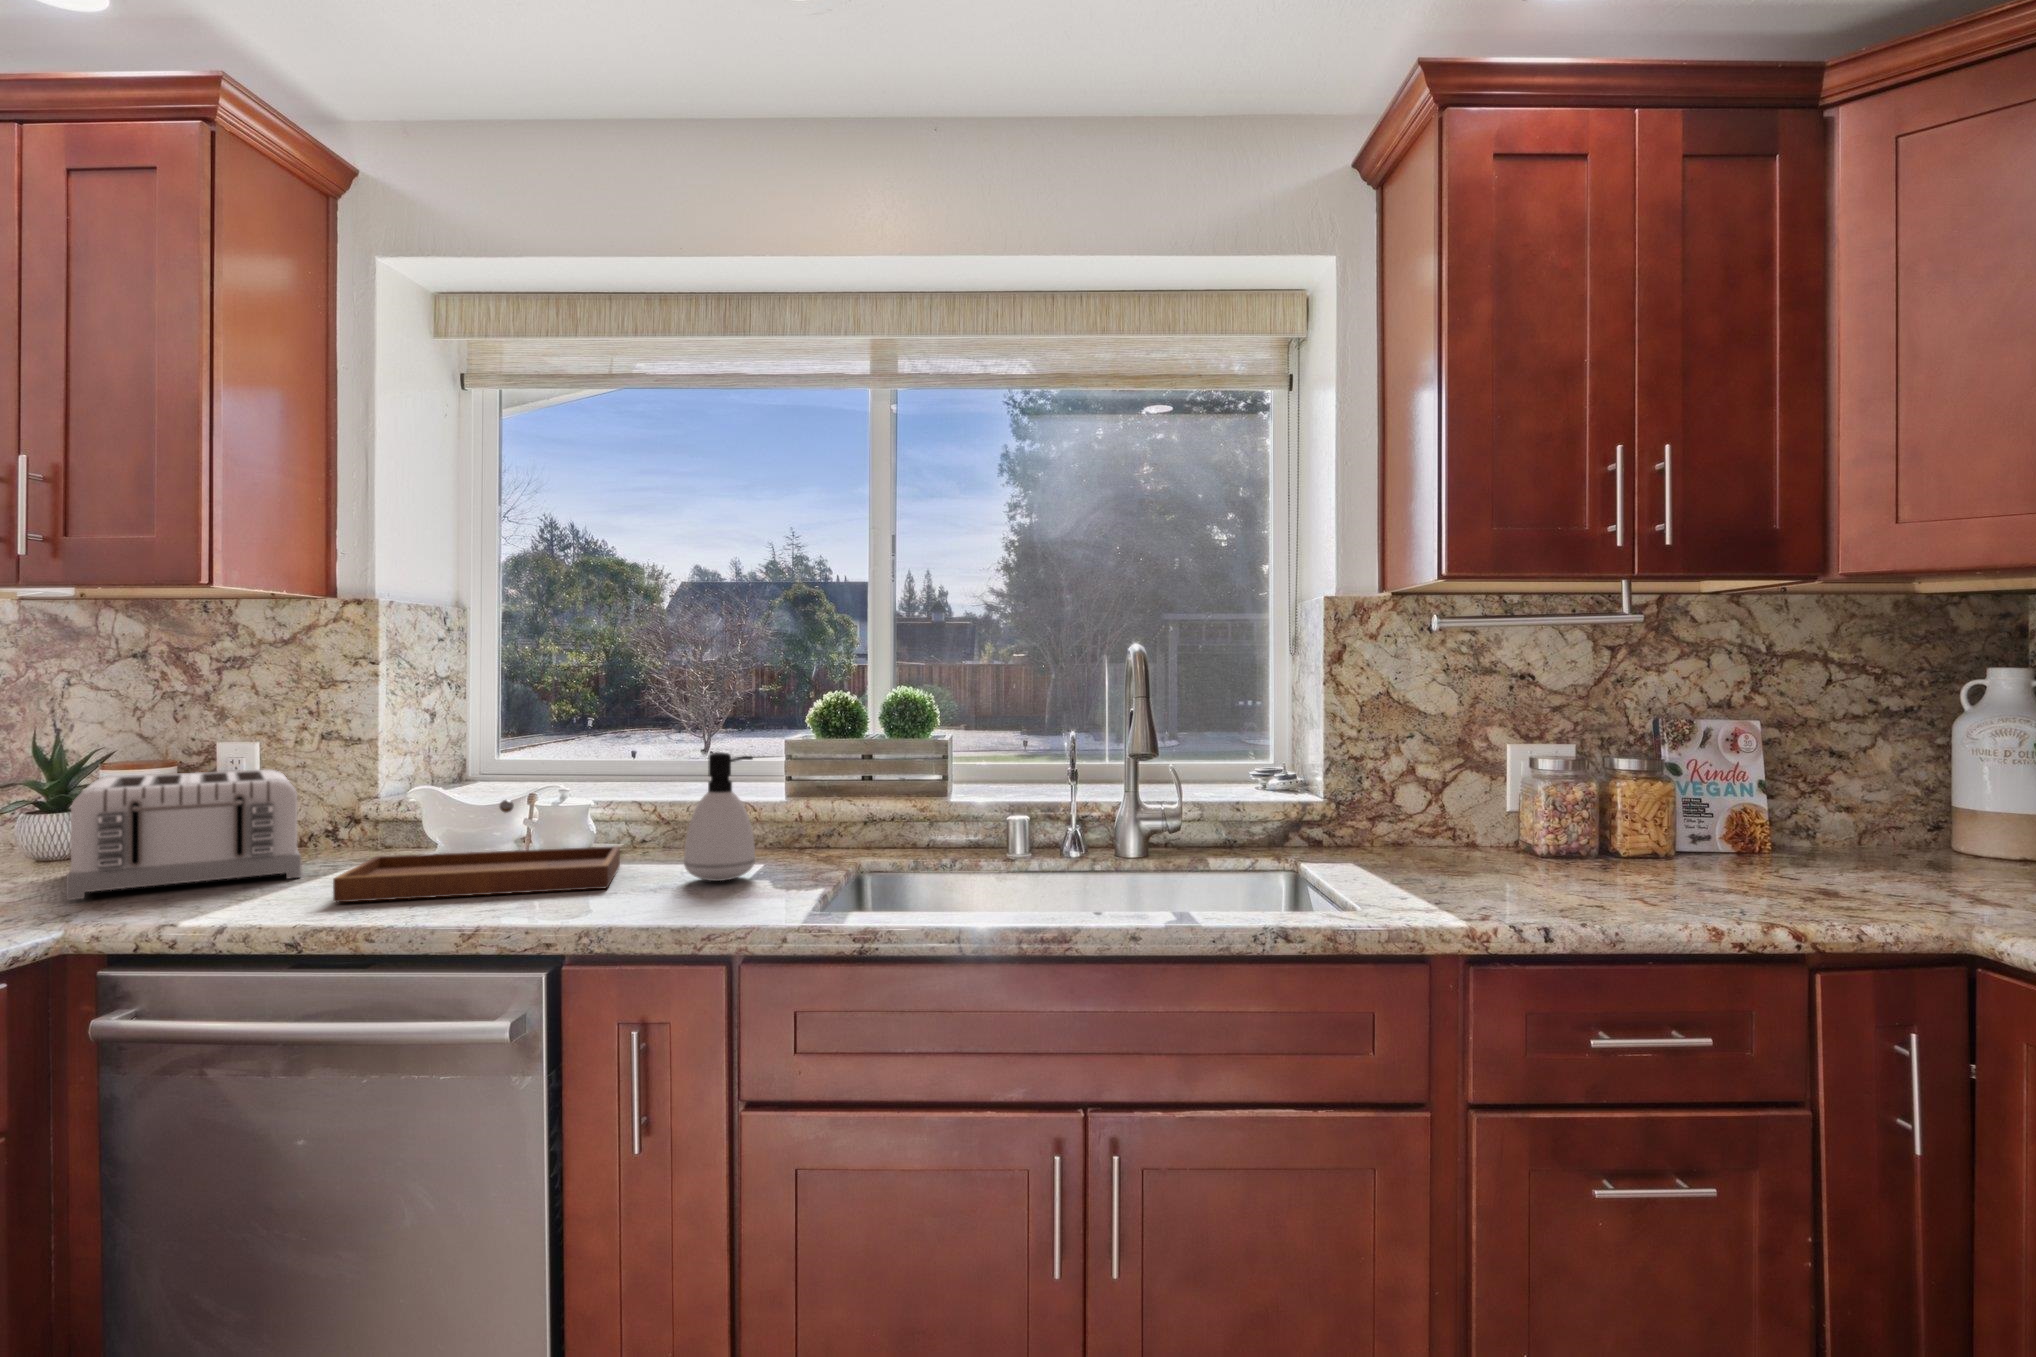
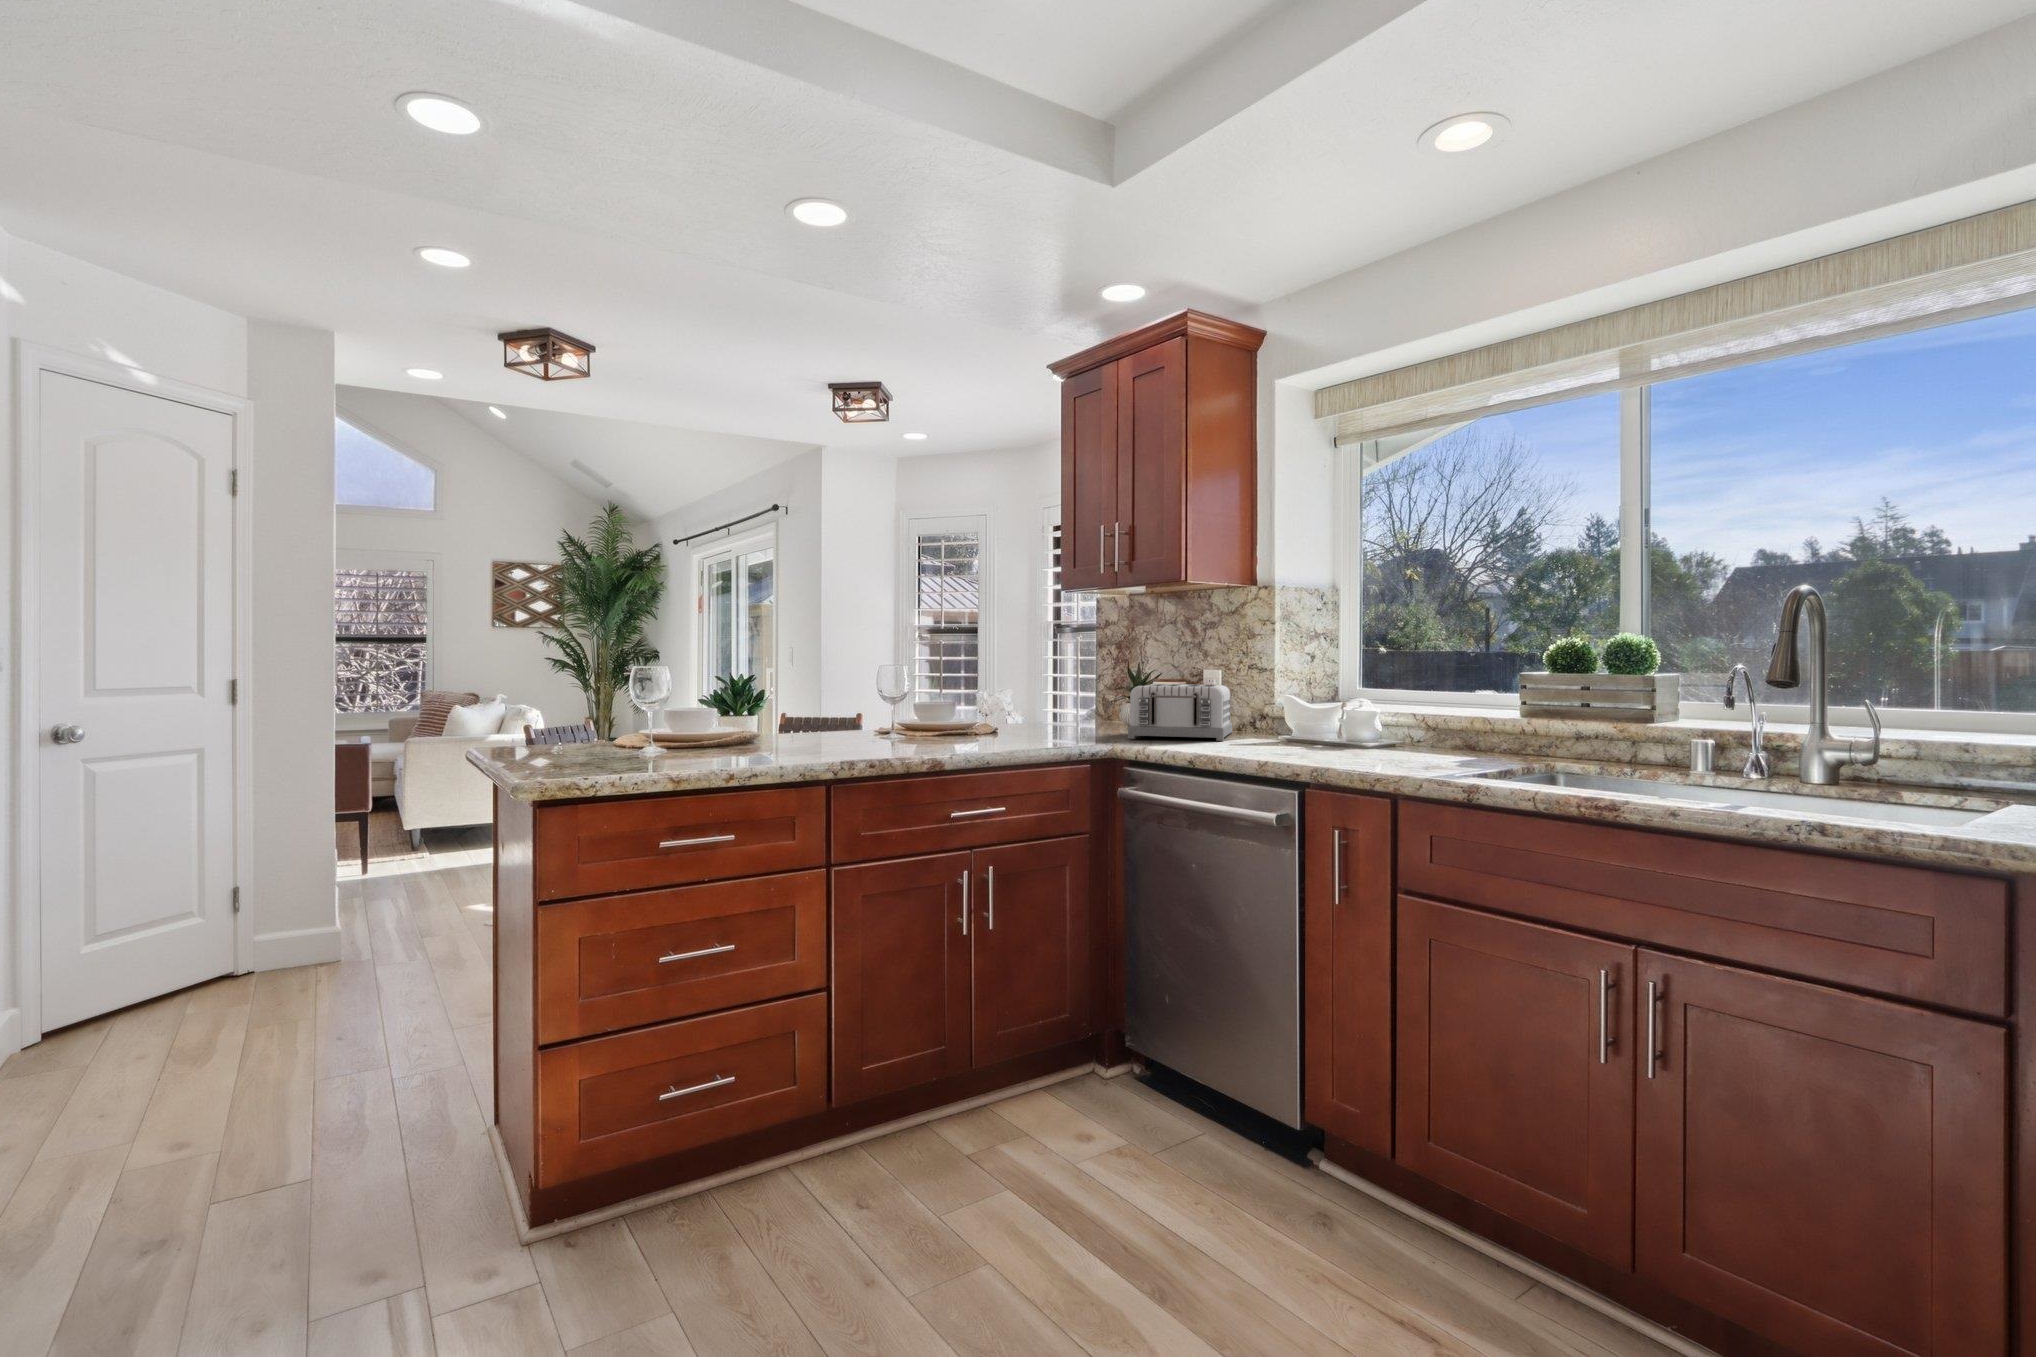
soap dispenser: present [684,752,755,881] -> none [1407,675,1459,761]
tray: present [333,800,620,903] -> none [1222,702,1387,757]

